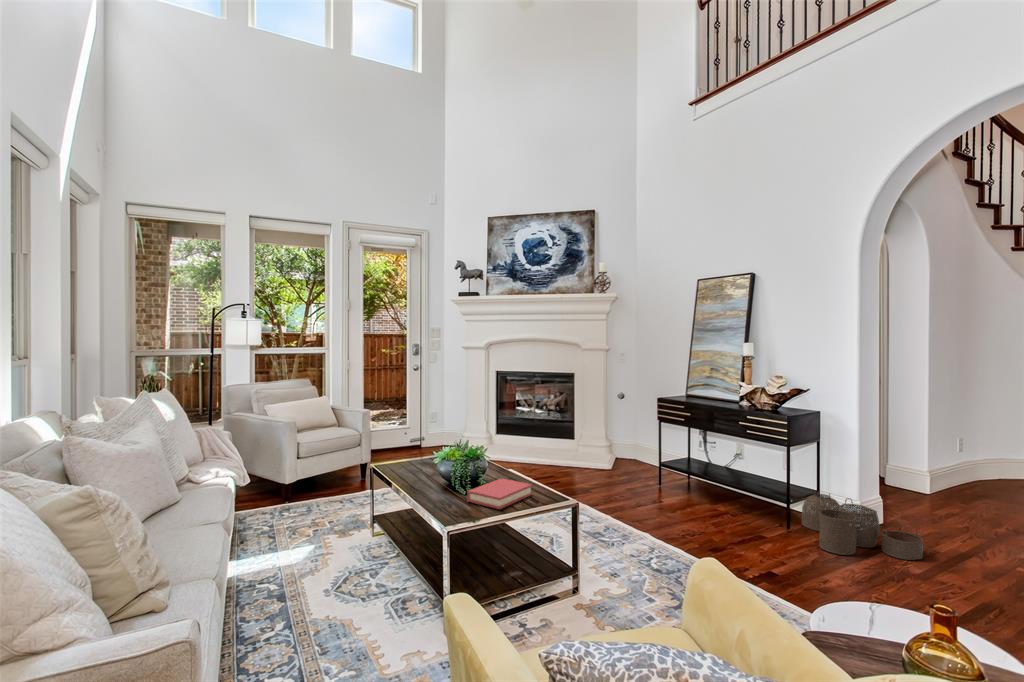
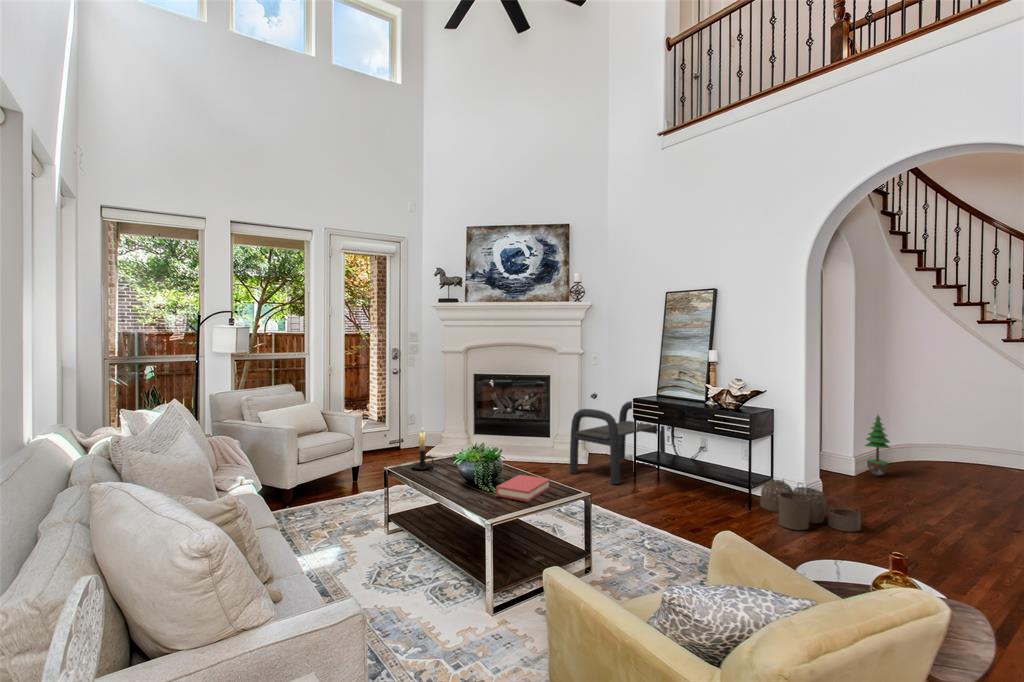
bench: none [590,401,700,492] -> present [570,401,665,484]
potted tree: none [941,420,976,494] -> present [865,415,890,476]
candle holder: none [395,424,419,470] -> present [411,428,433,470]

